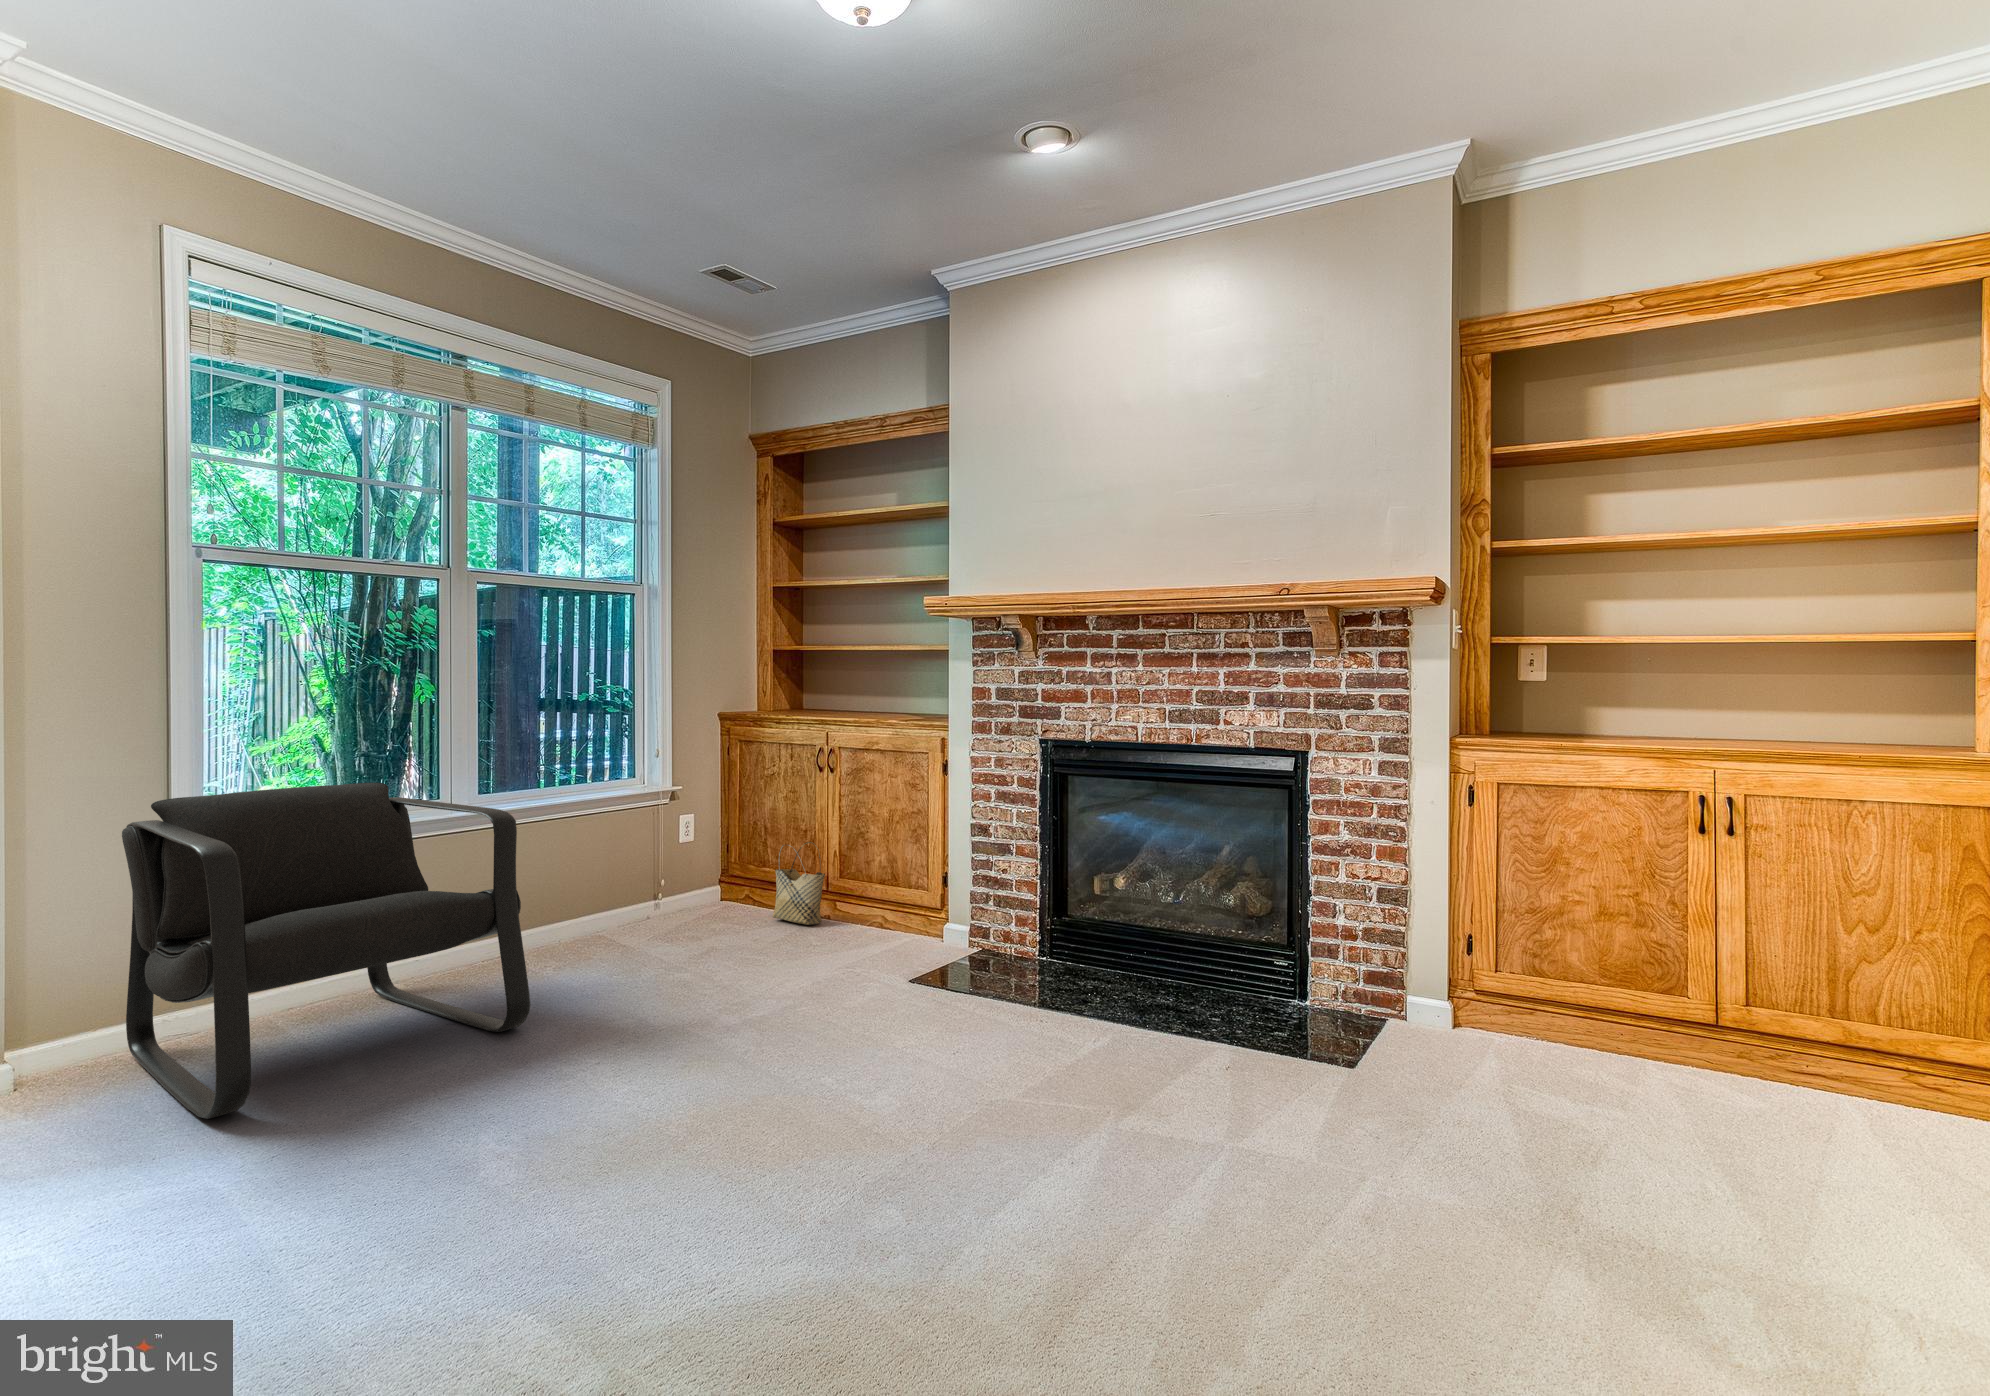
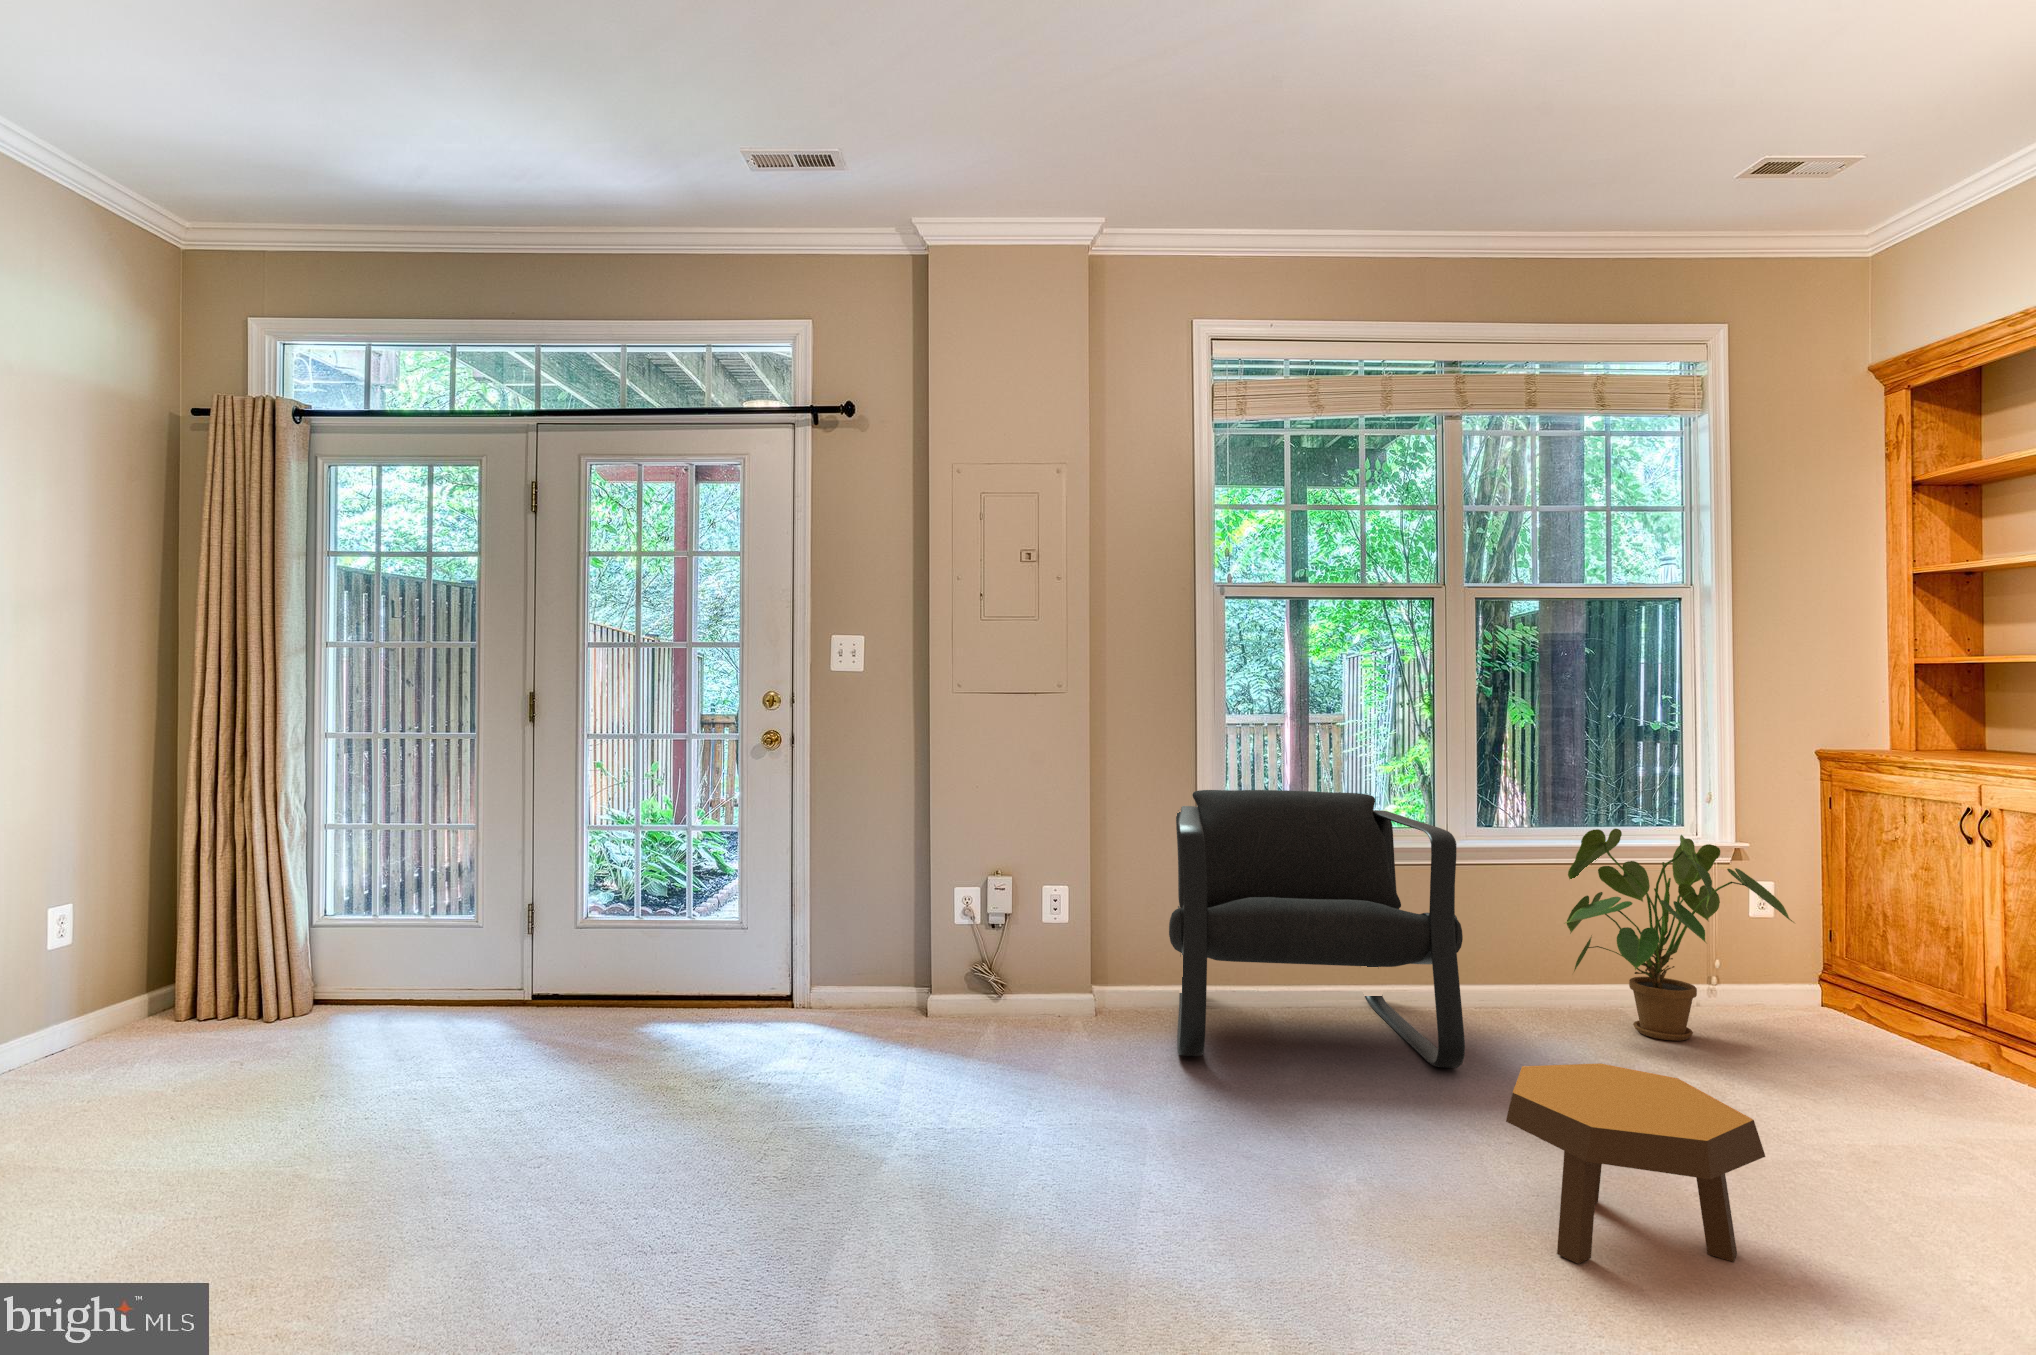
house plant: none [559,788,727,954] -> present [1565,829,1794,1041]
woven basket: present [772,842,825,925] -> none [1879,941,1971,1072]
footstool: none [642,972,816,1133] -> present [1506,1063,1765,1264]

